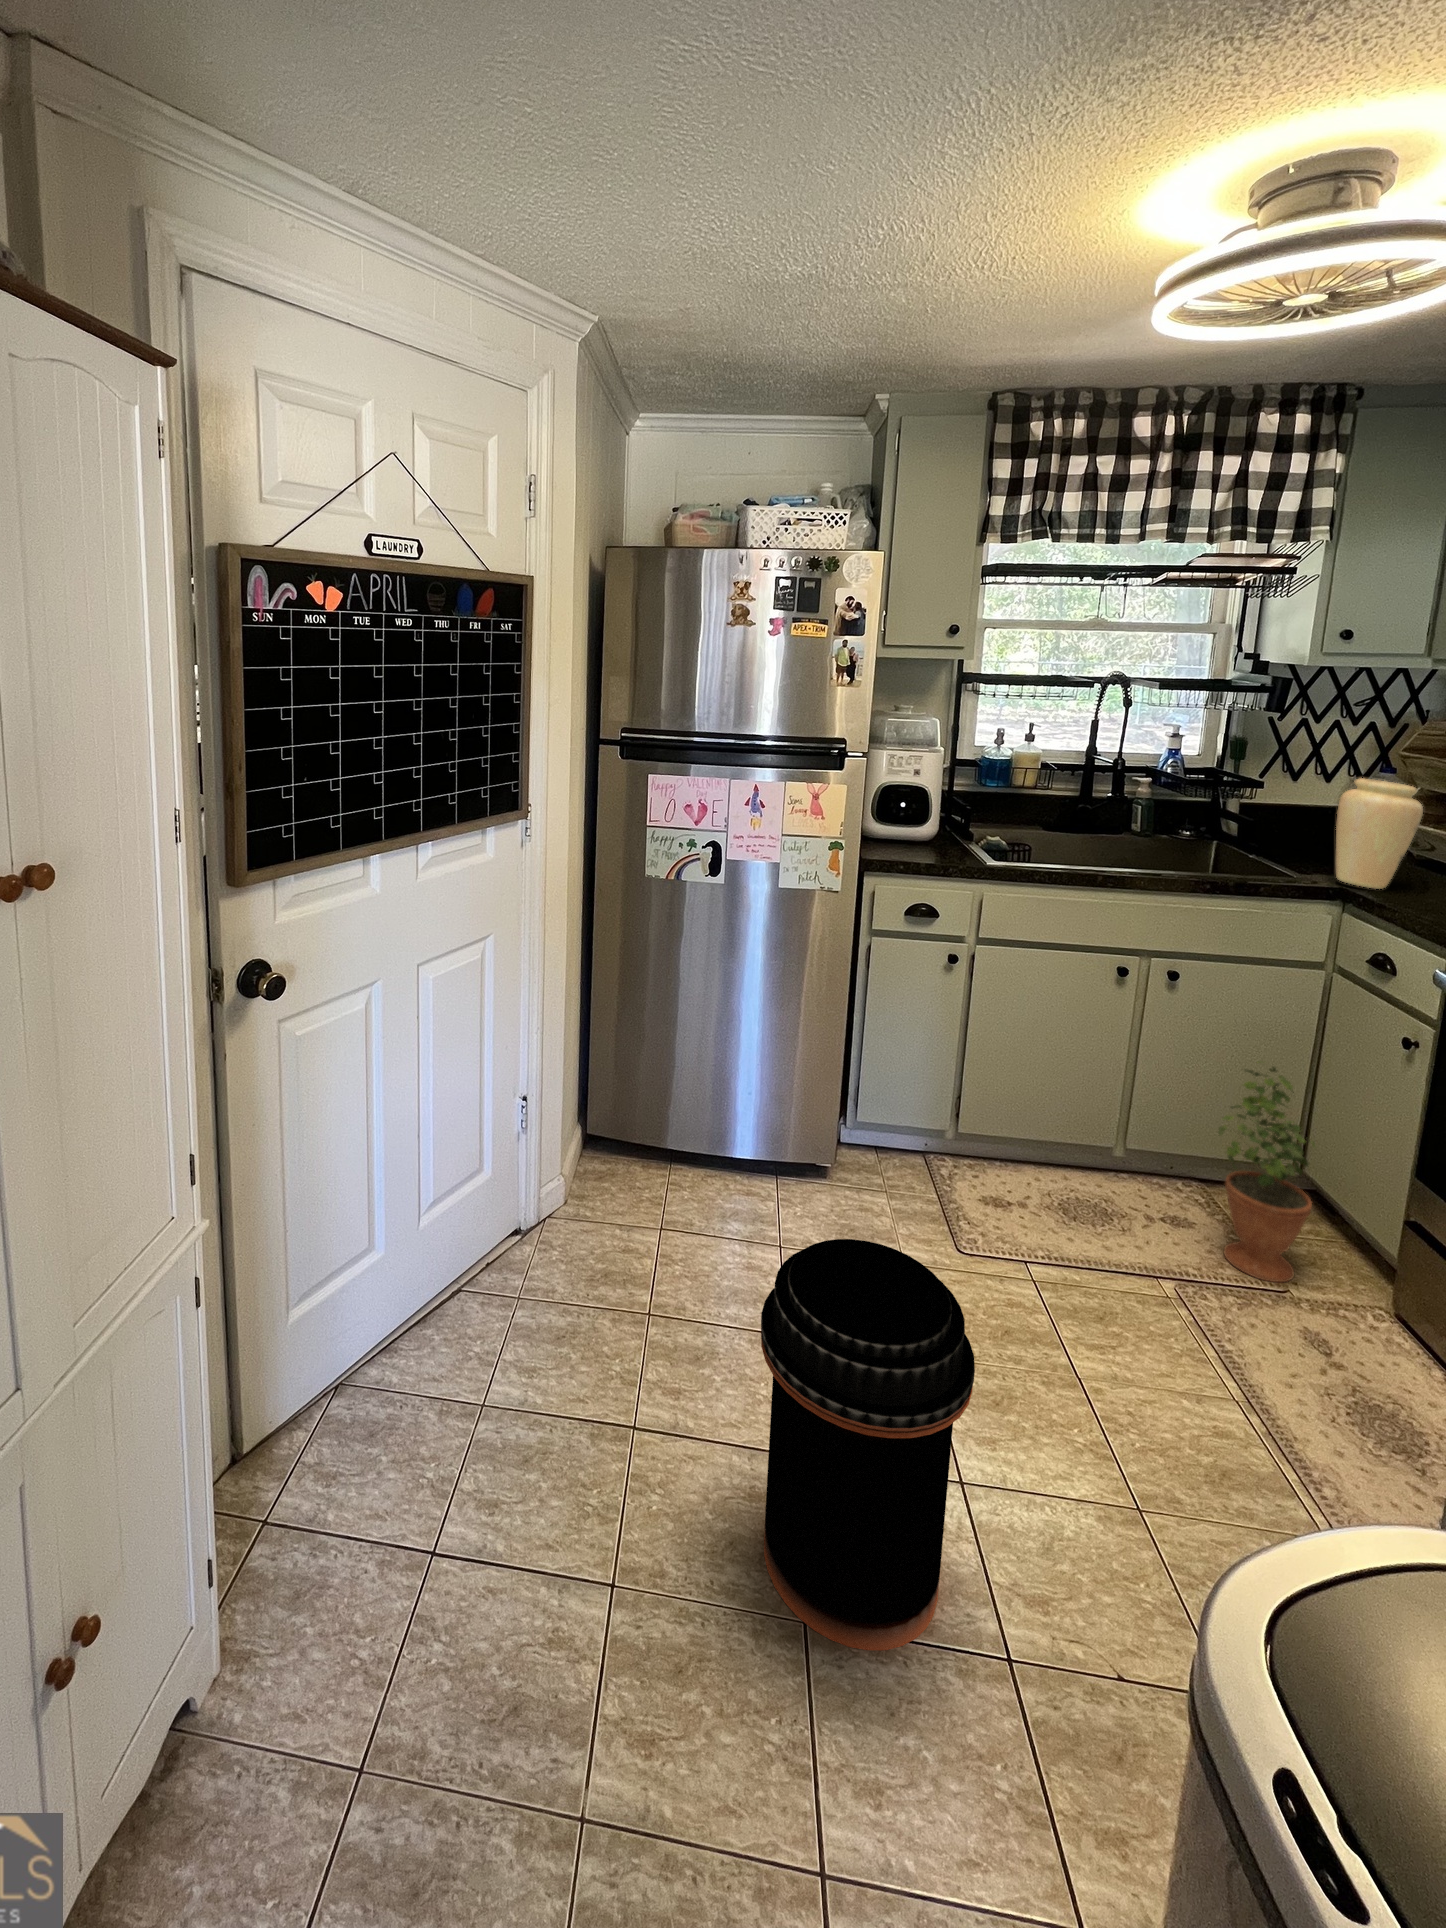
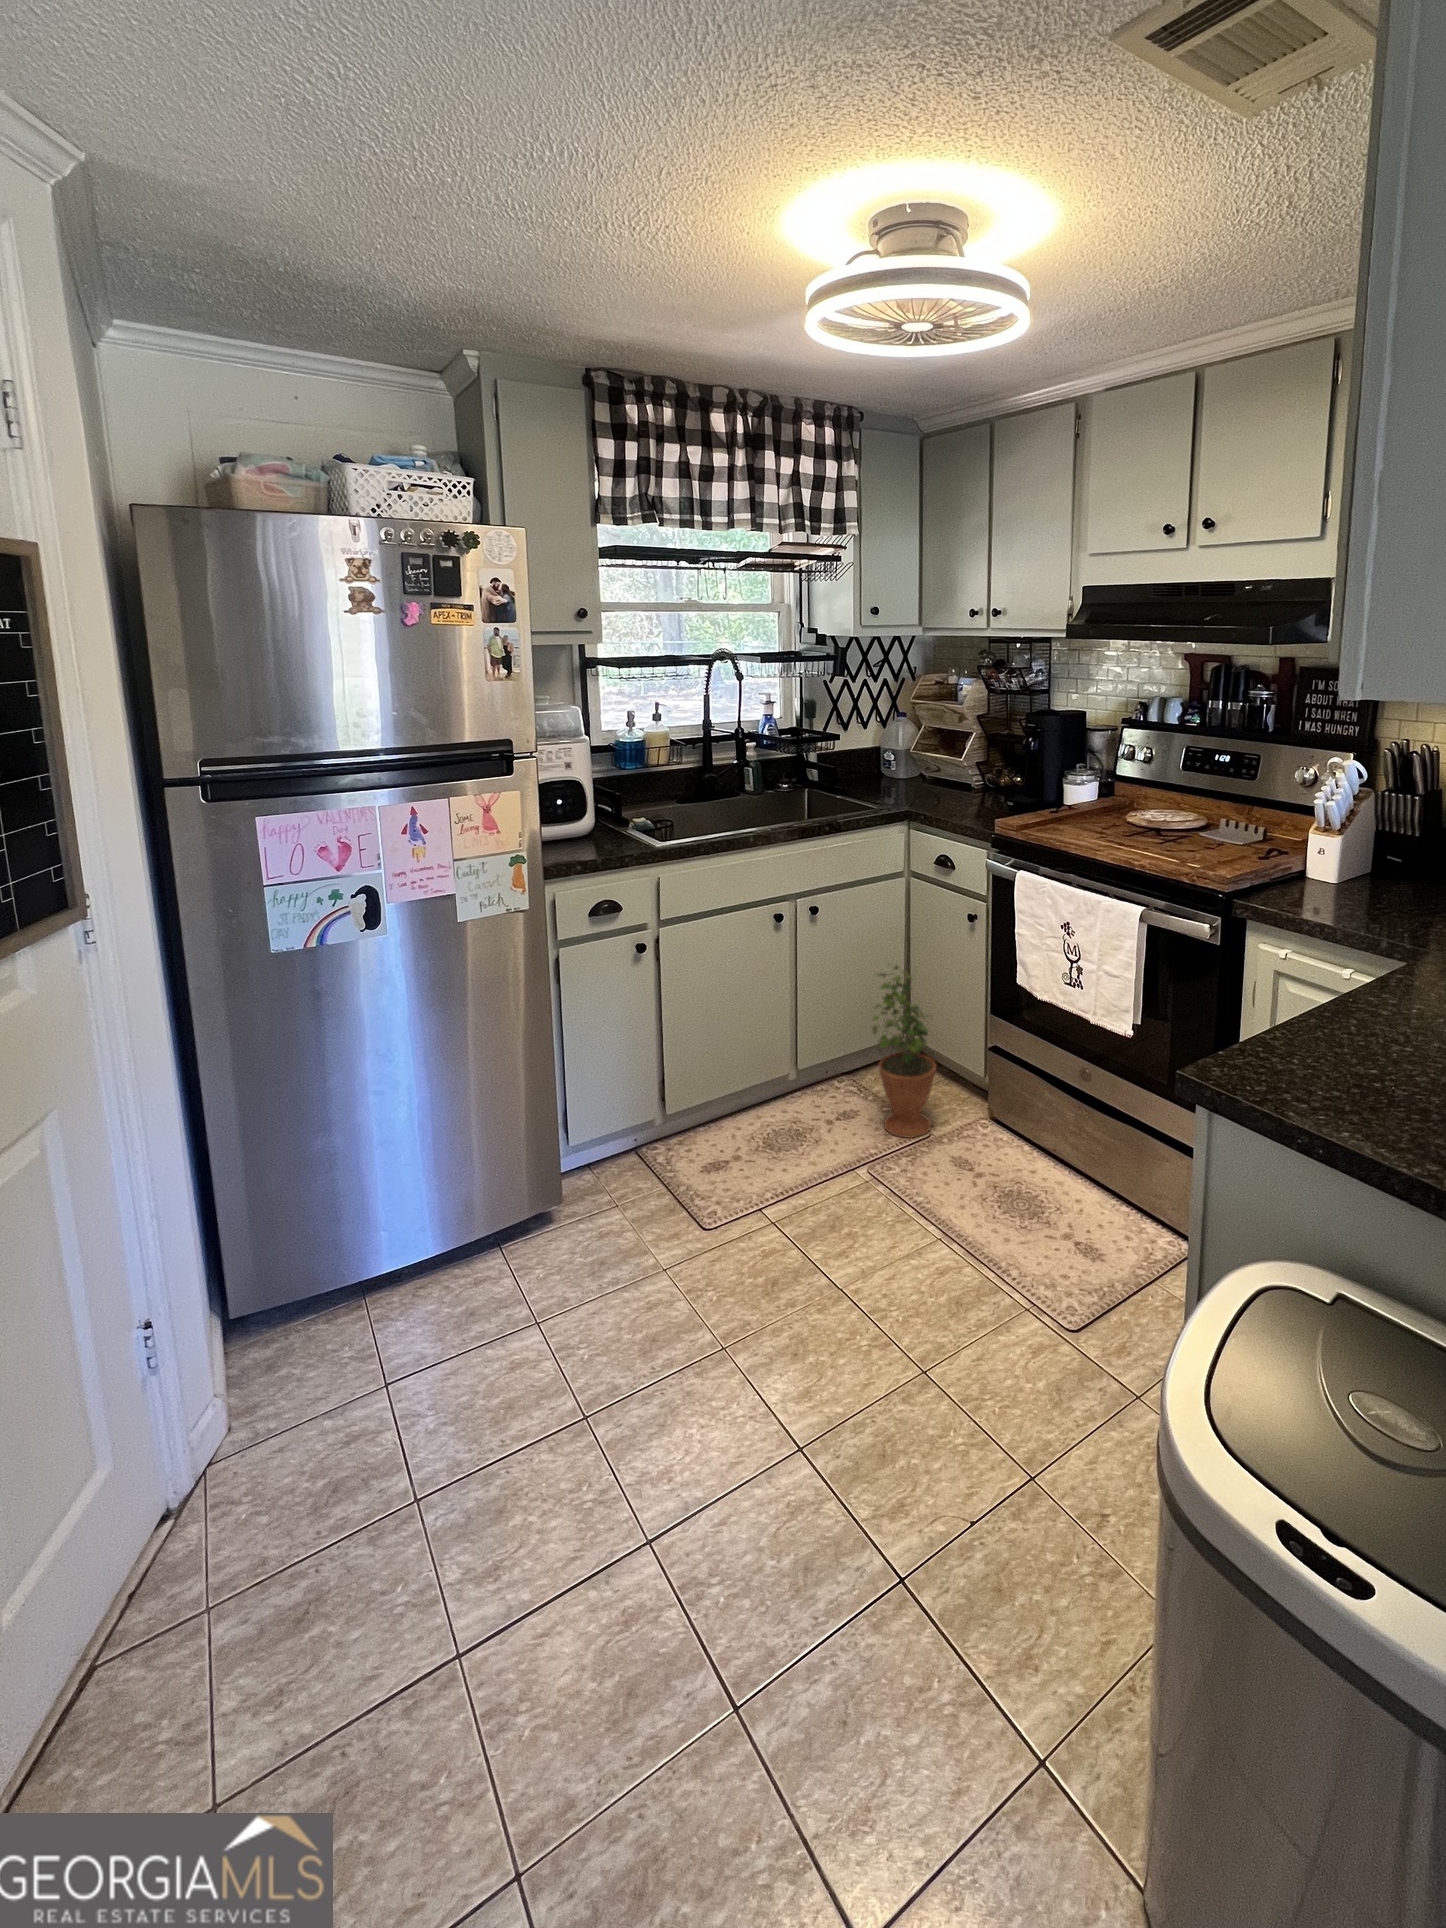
vase: present [1336,778,1423,889] -> none [897,723,947,808]
trash can: present [761,1239,975,1650] -> none [632,1266,852,1708]

